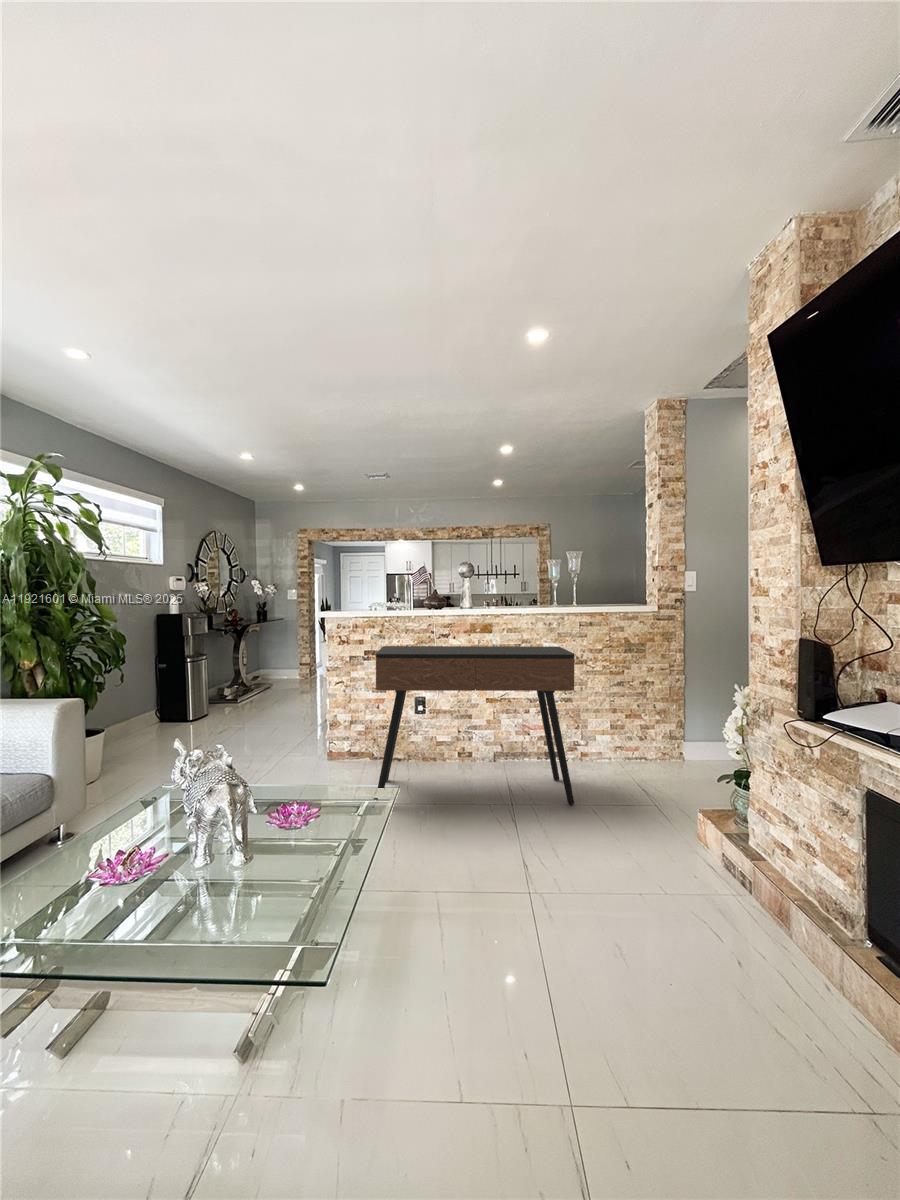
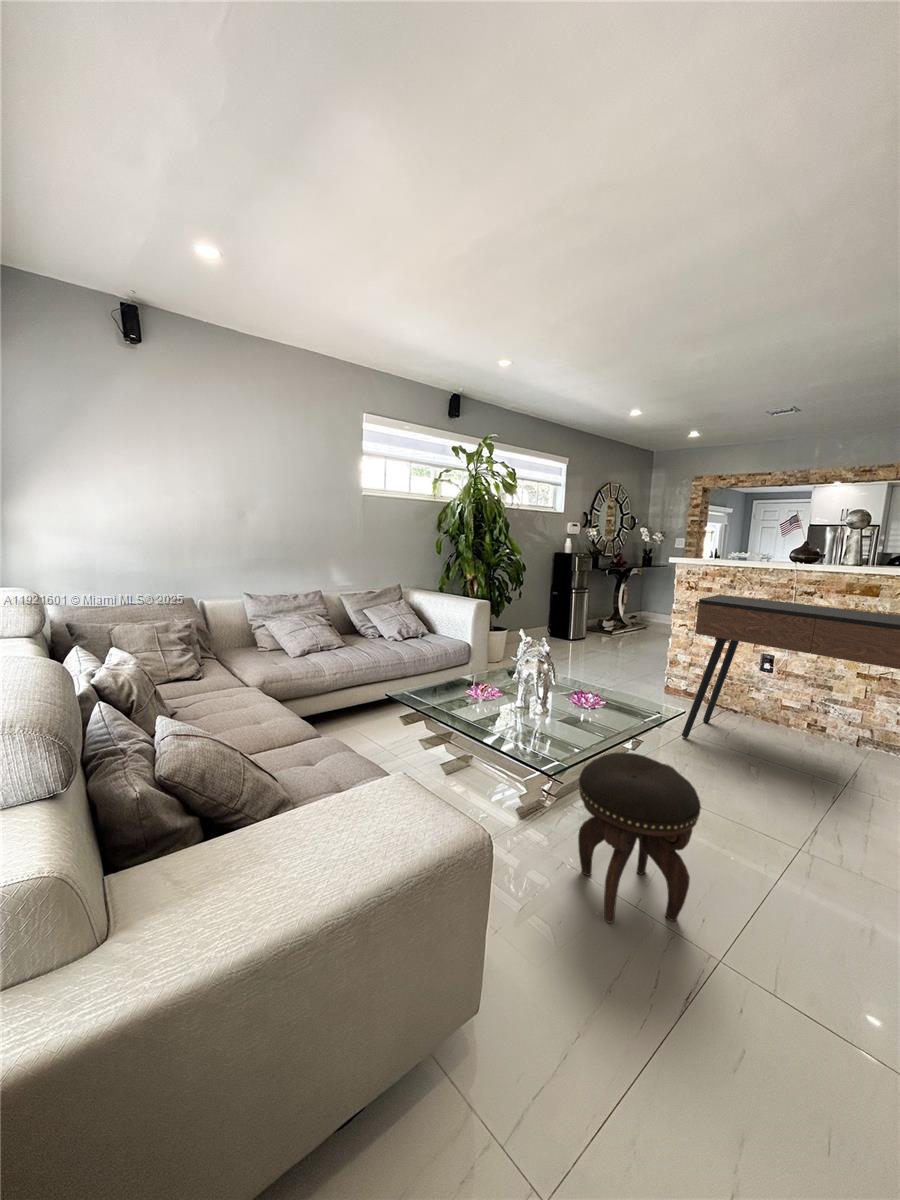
footstool: none [366,853,506,1103] -> present [578,752,701,923]

